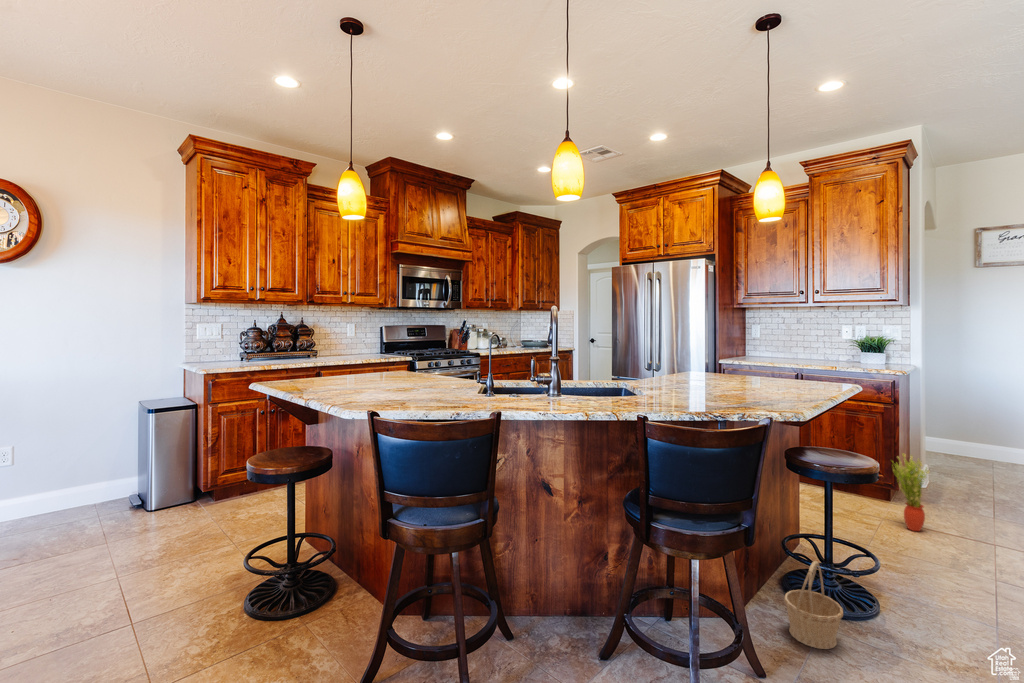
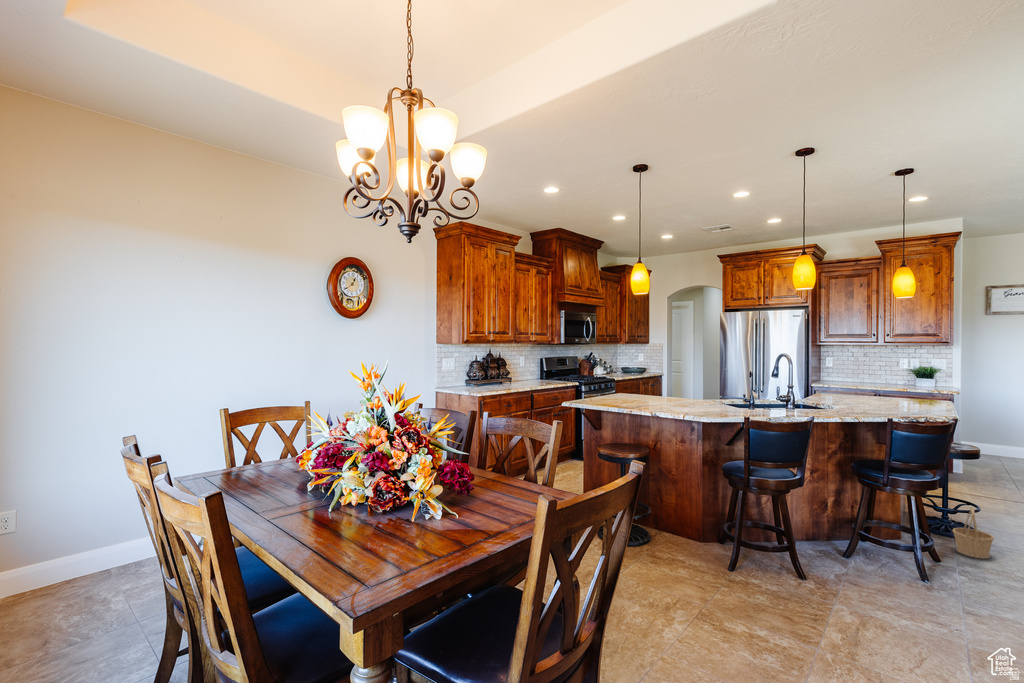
potted plant: present [893,454,929,531] -> none [968,449,997,501]

